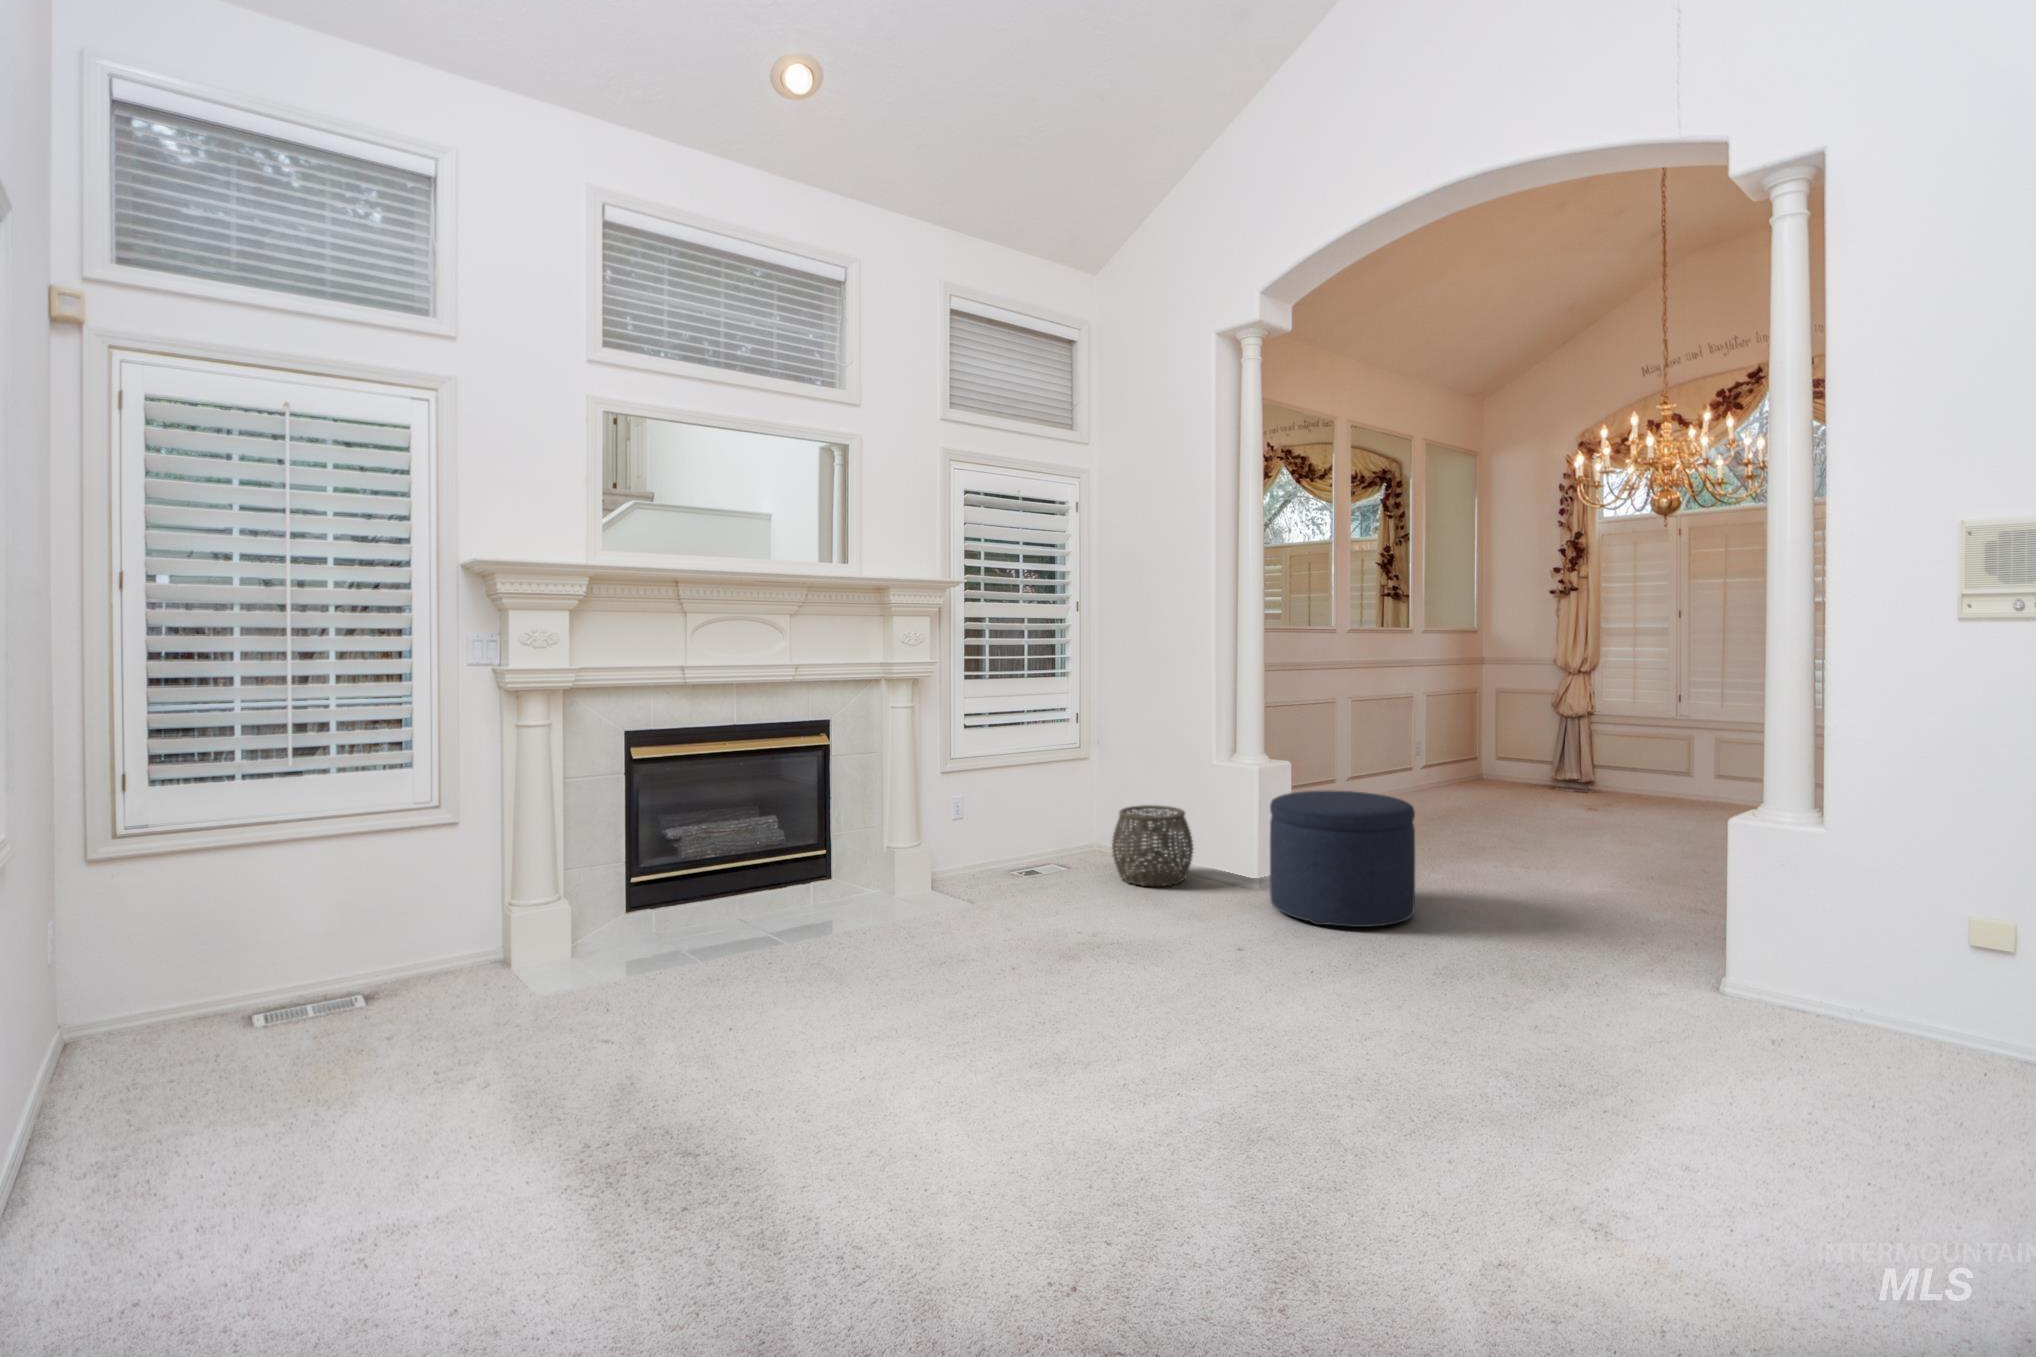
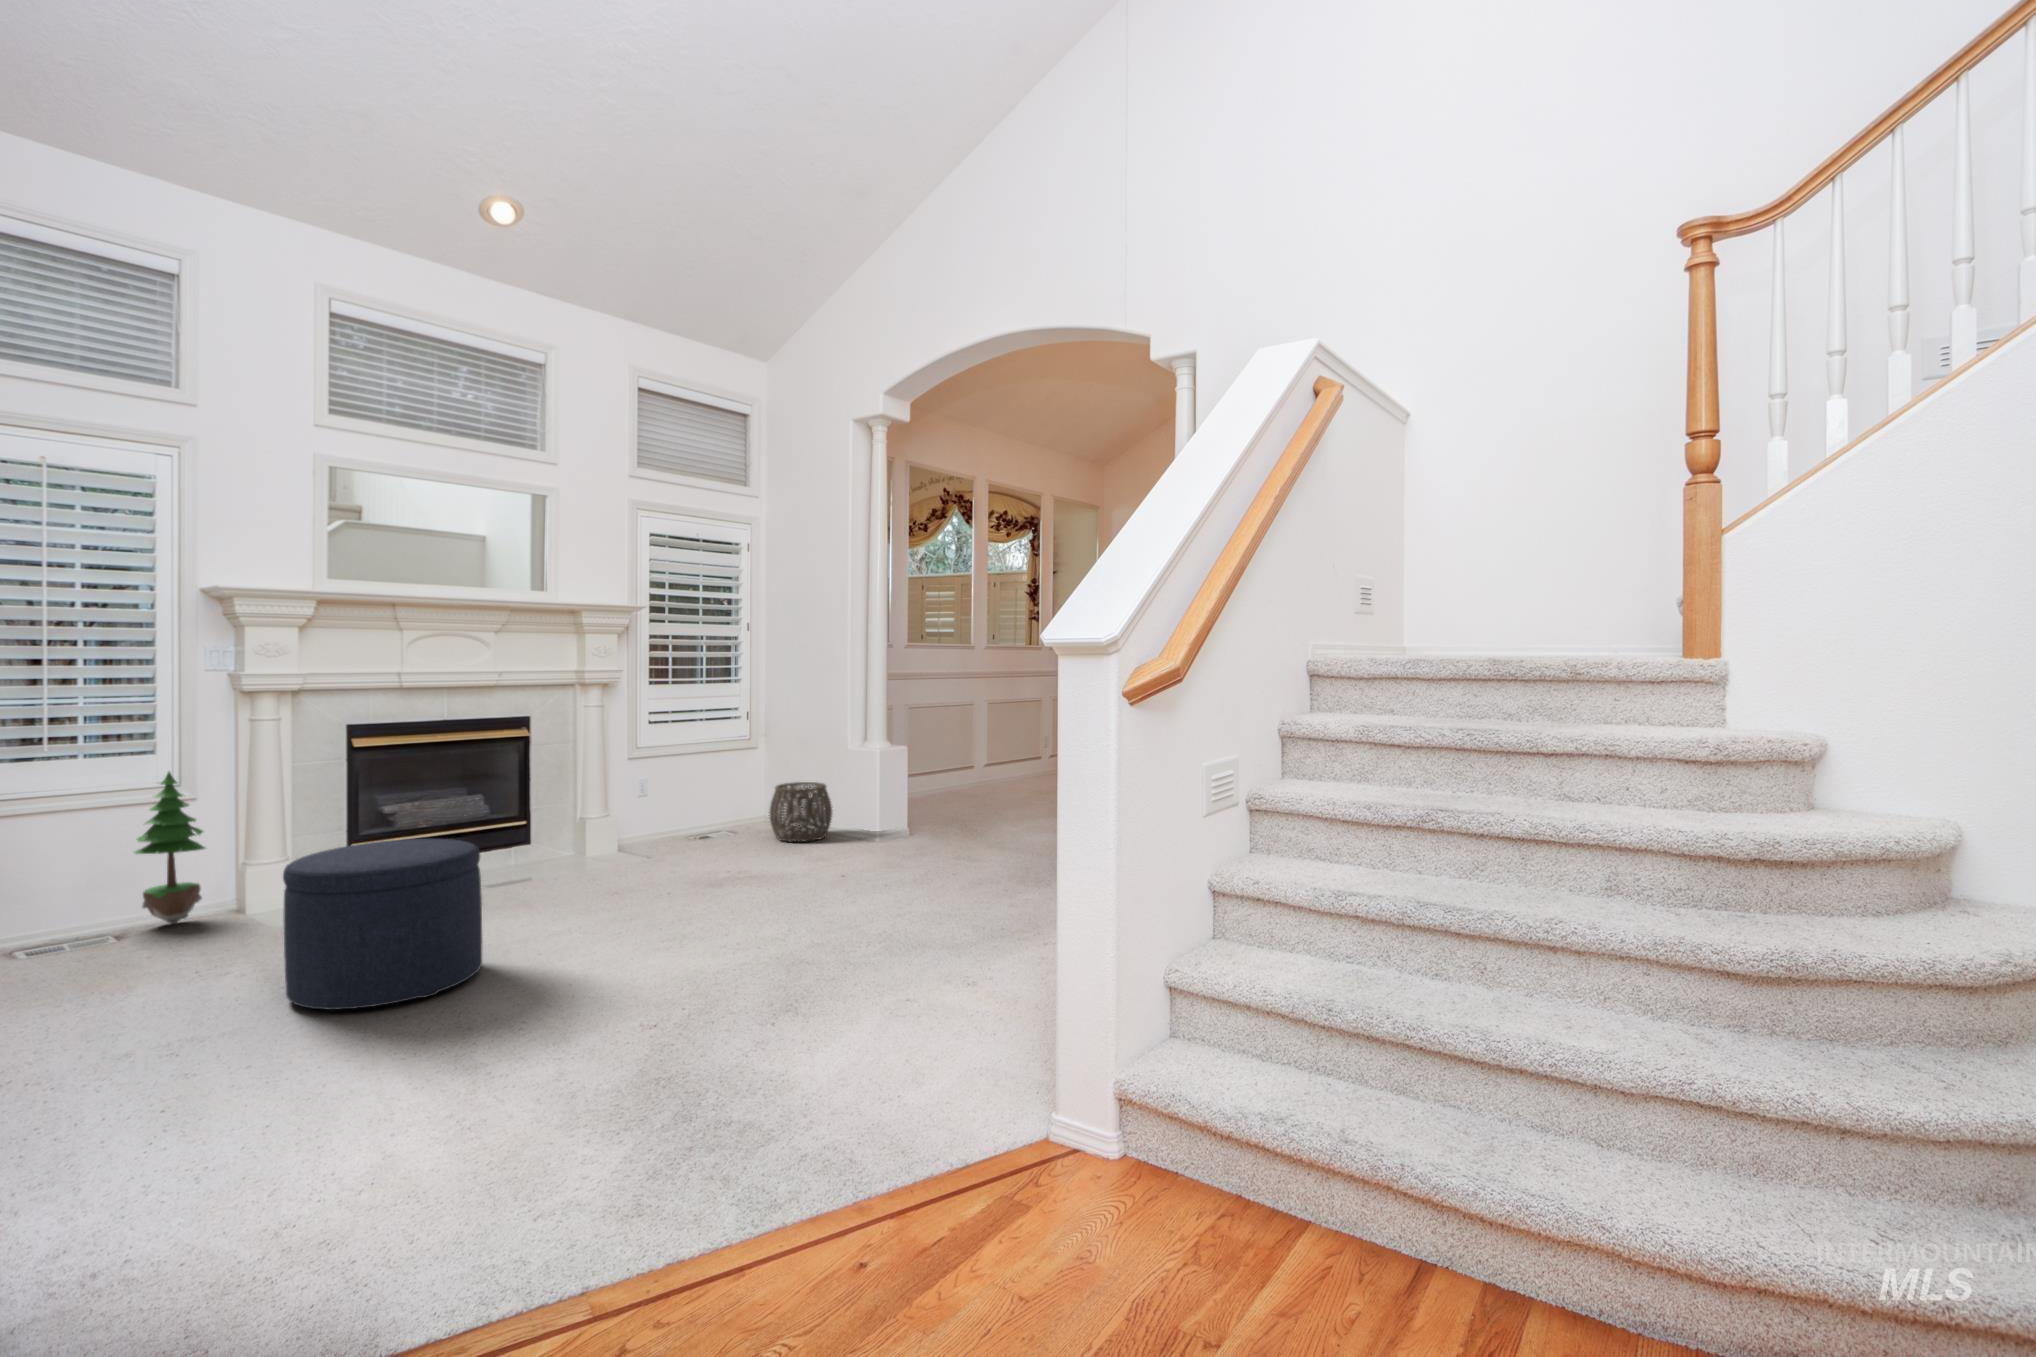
potted tree: none [385,789,466,980] -> present [134,772,205,924]
ottoman: present [1270,791,1415,927] -> present [283,839,482,1010]

